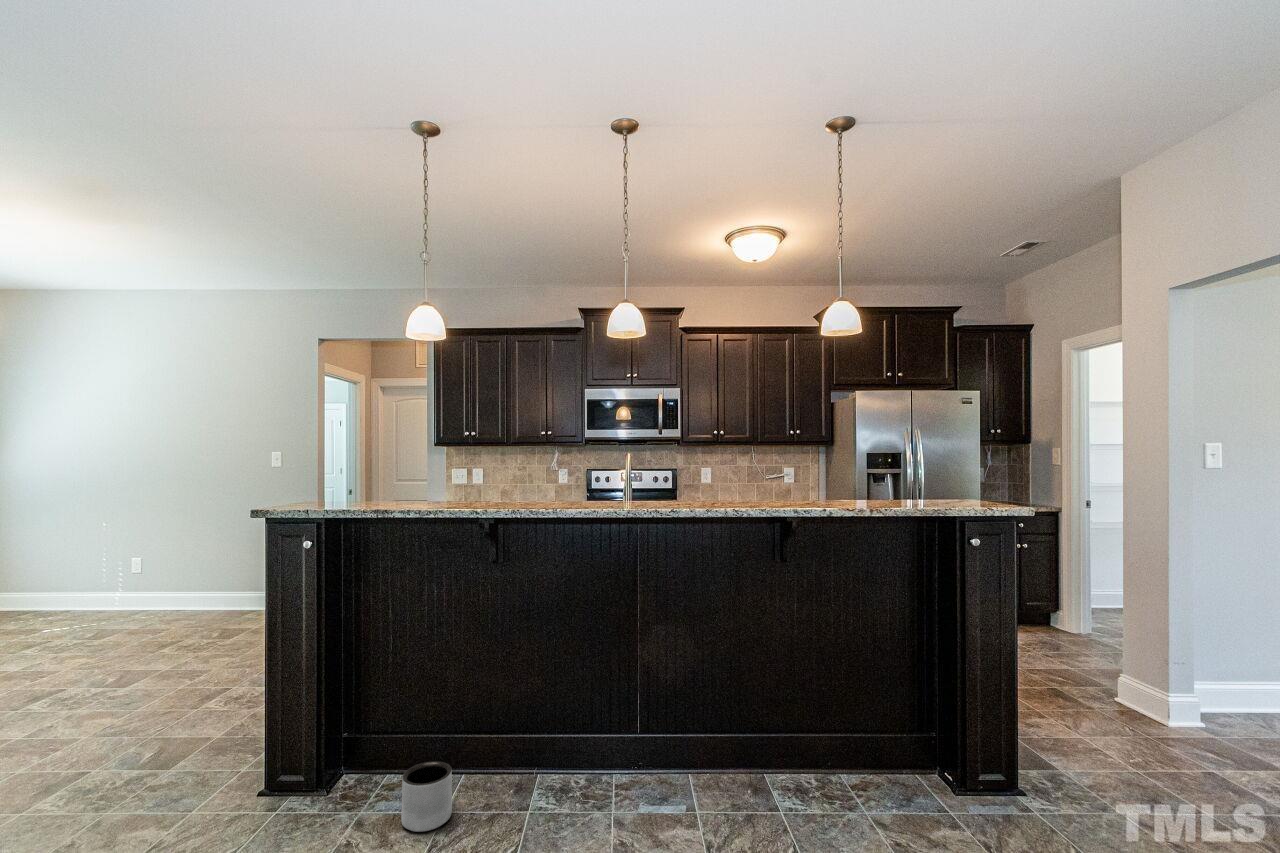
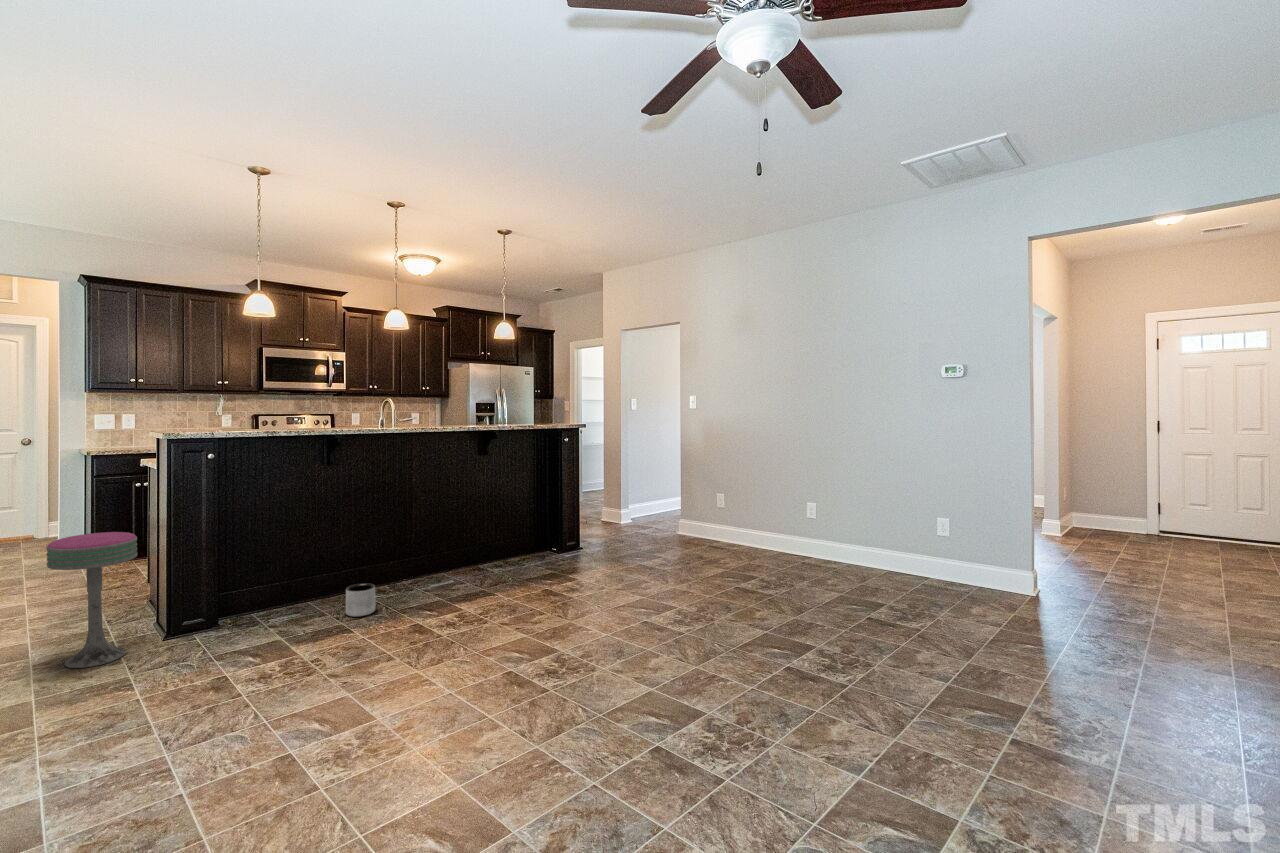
bar stool: none [109,611,213,789] -> present [46,532,137,668]

